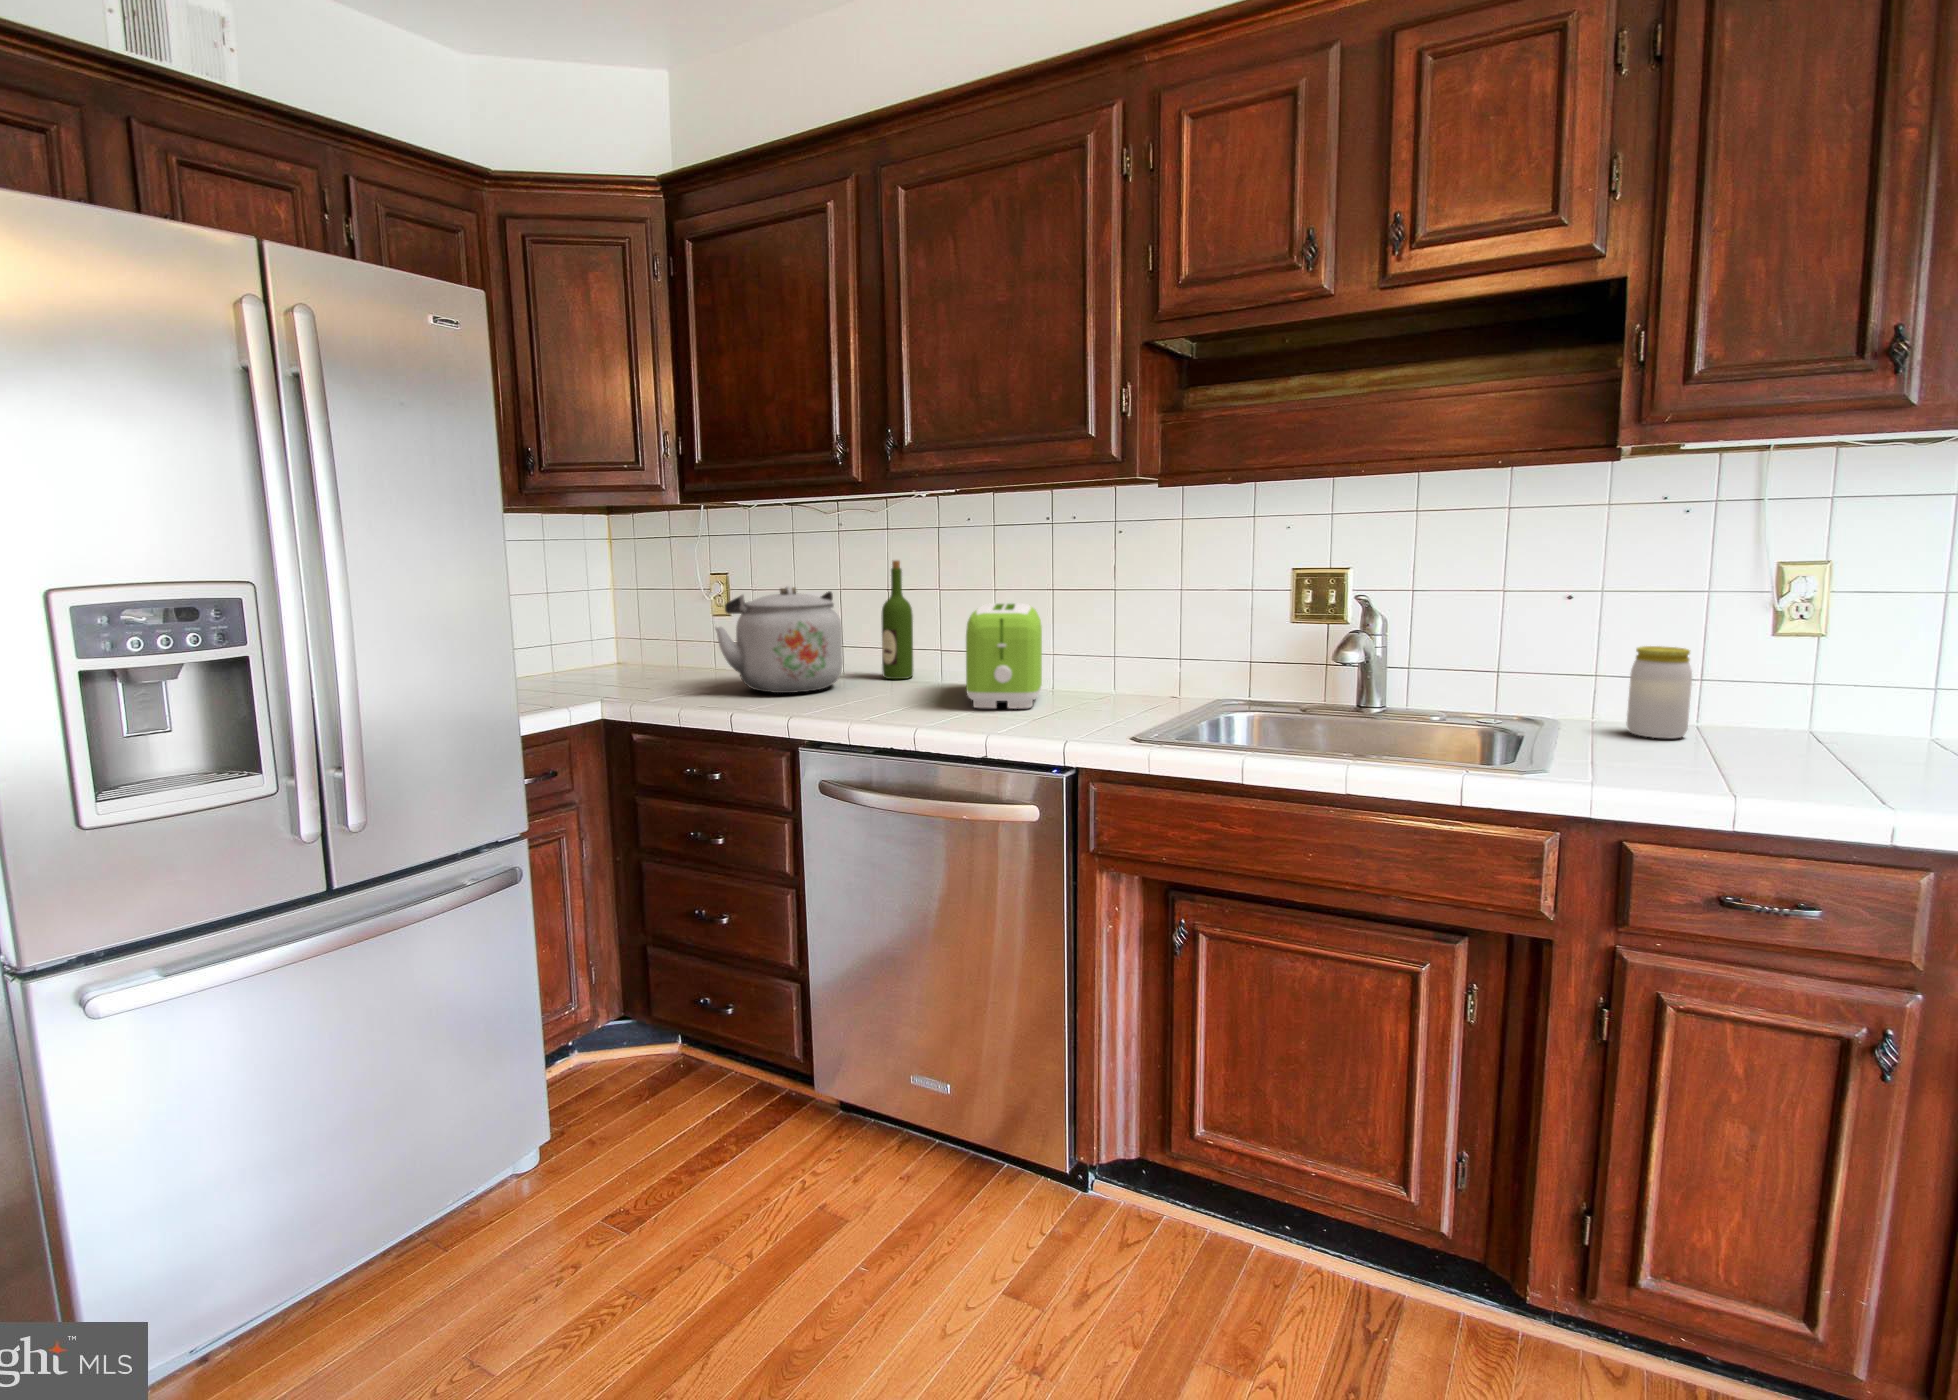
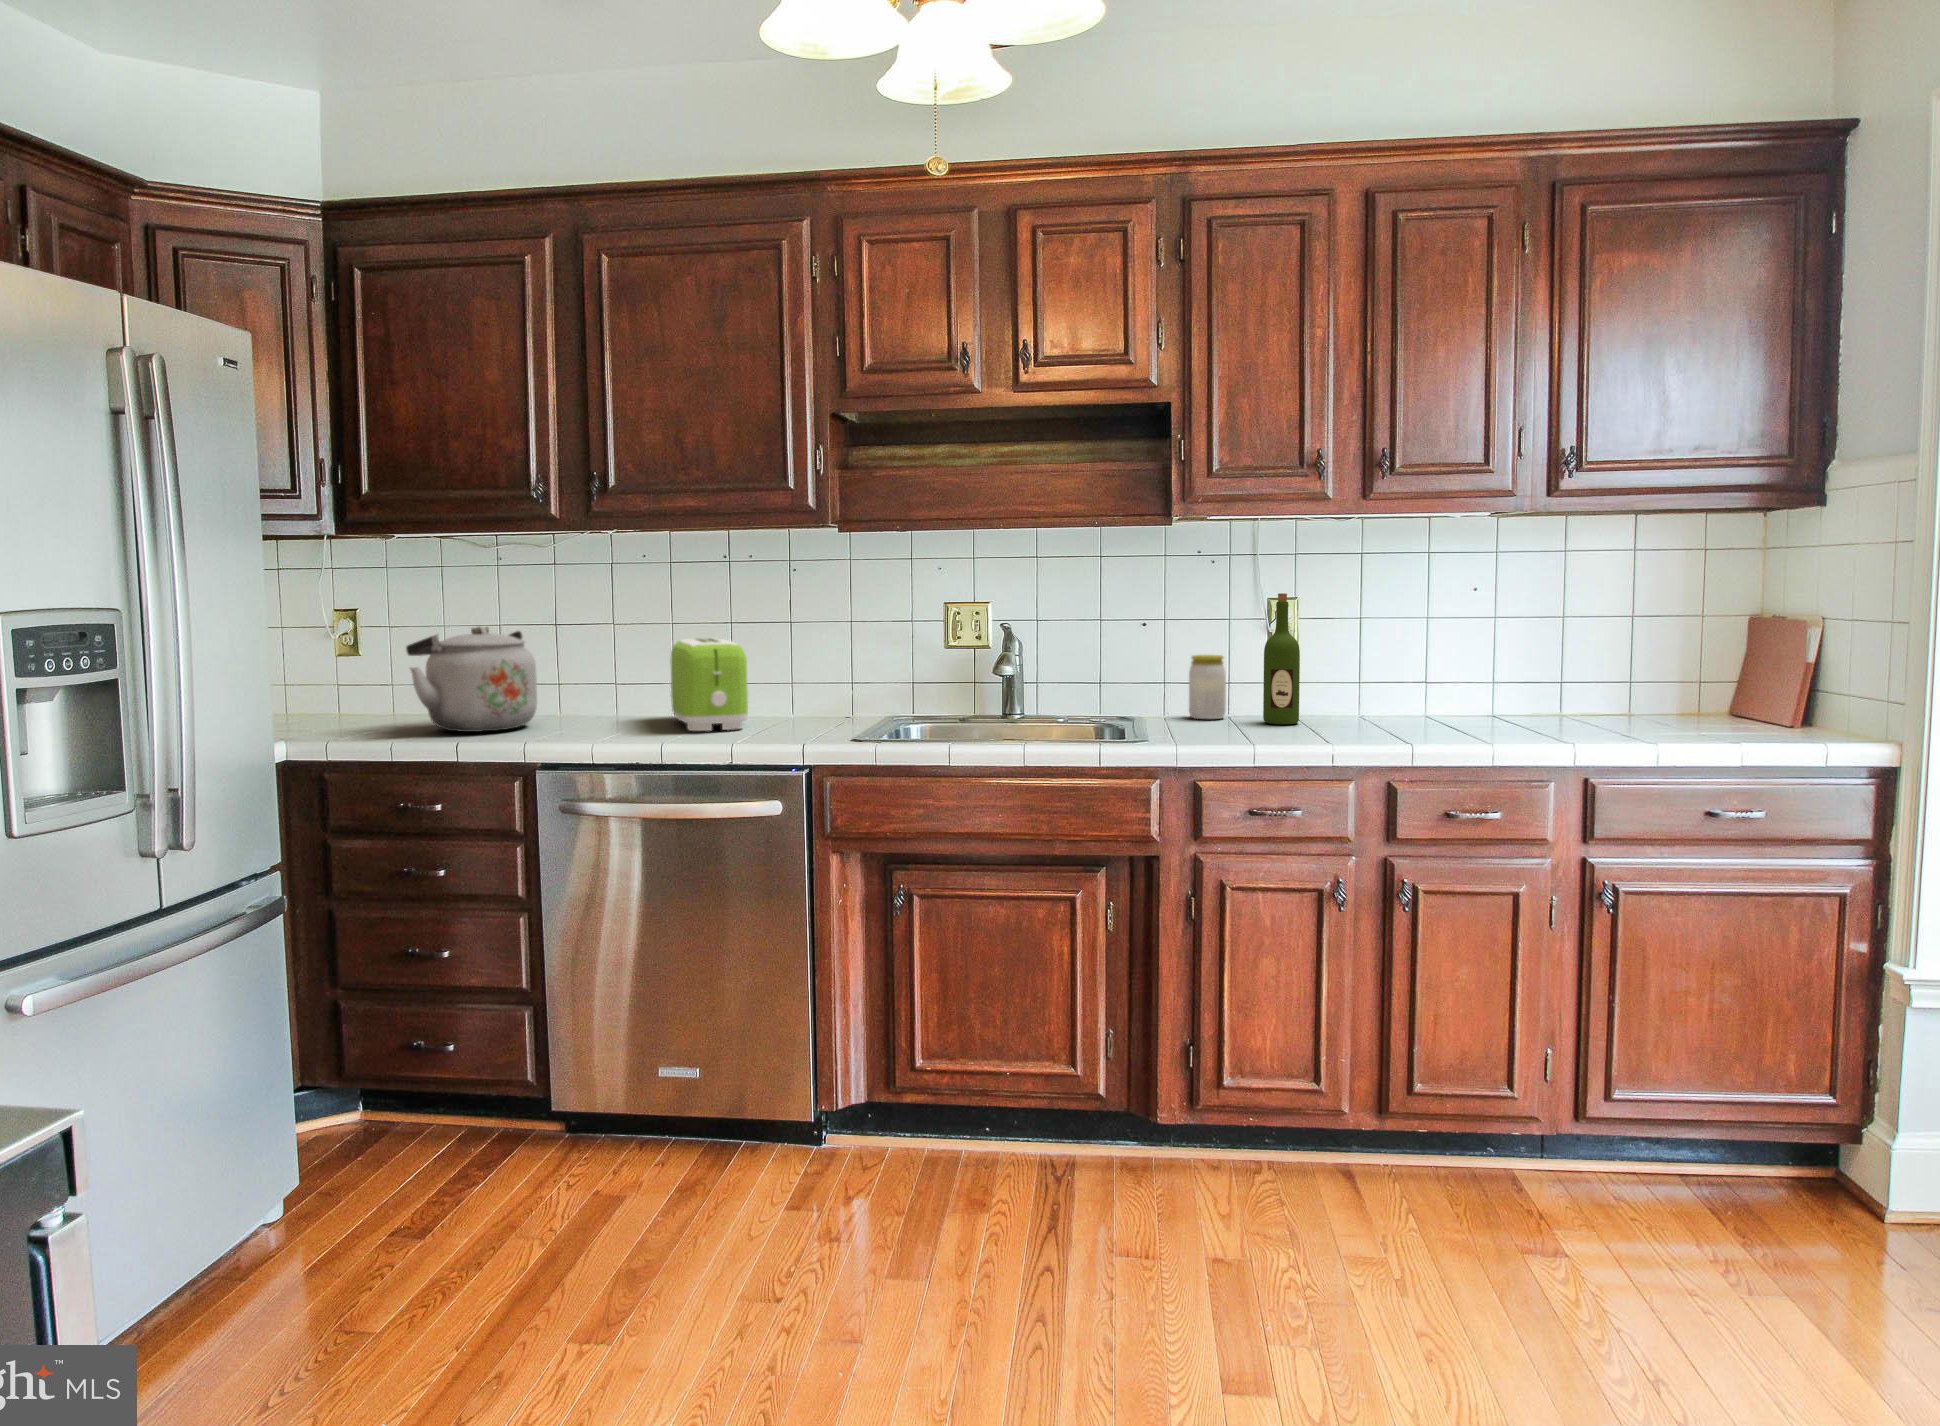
wine bottle: present [881,560,913,679] -> present [1263,593,1300,724]

